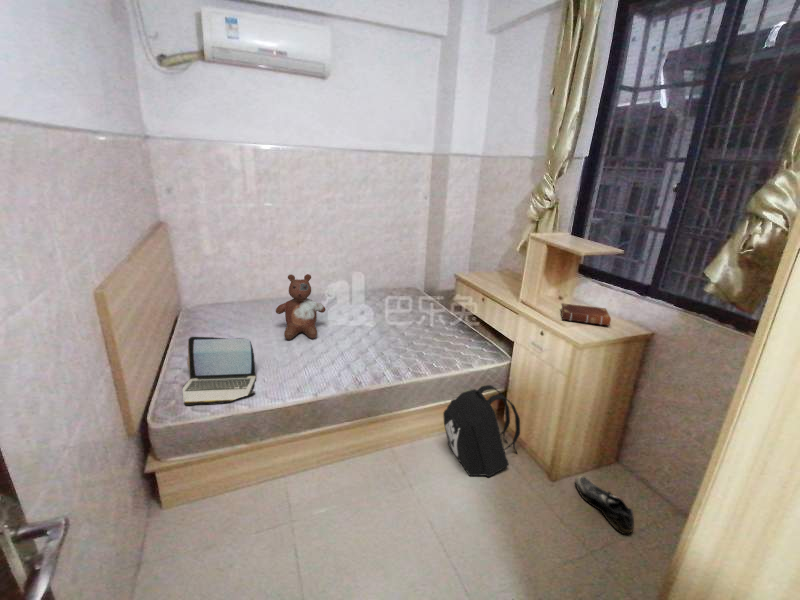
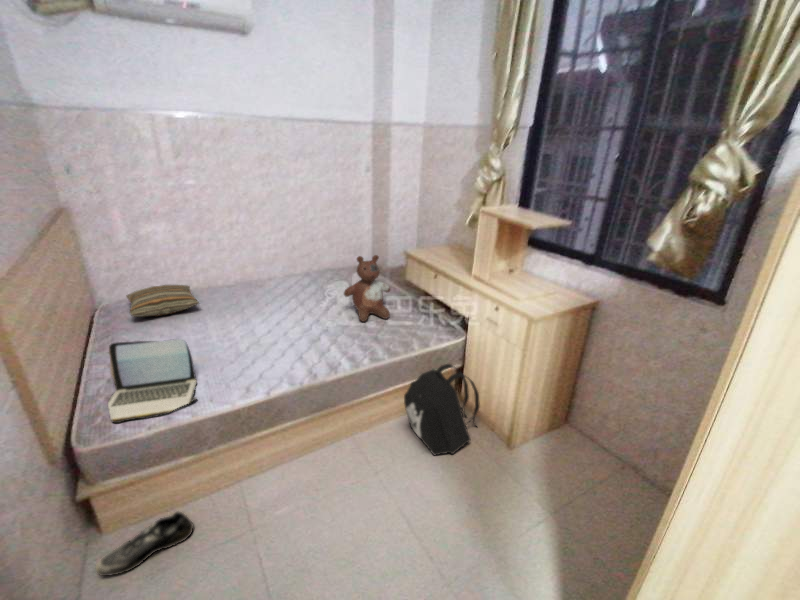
stuffed bear: present [276,274,326,340] -> present [344,255,390,322]
pillow: none [205,293,265,319] -> present [126,285,199,317]
book: present [561,304,611,325] -> none [513,276,562,296]
shoe: present [575,477,634,534] -> present [96,512,193,576]

